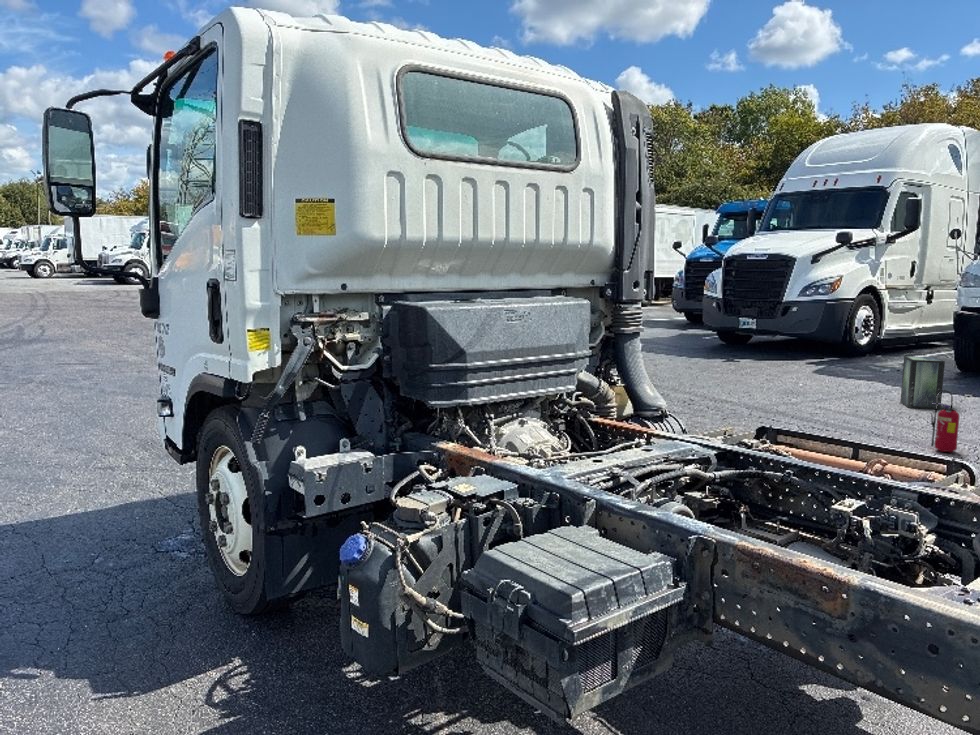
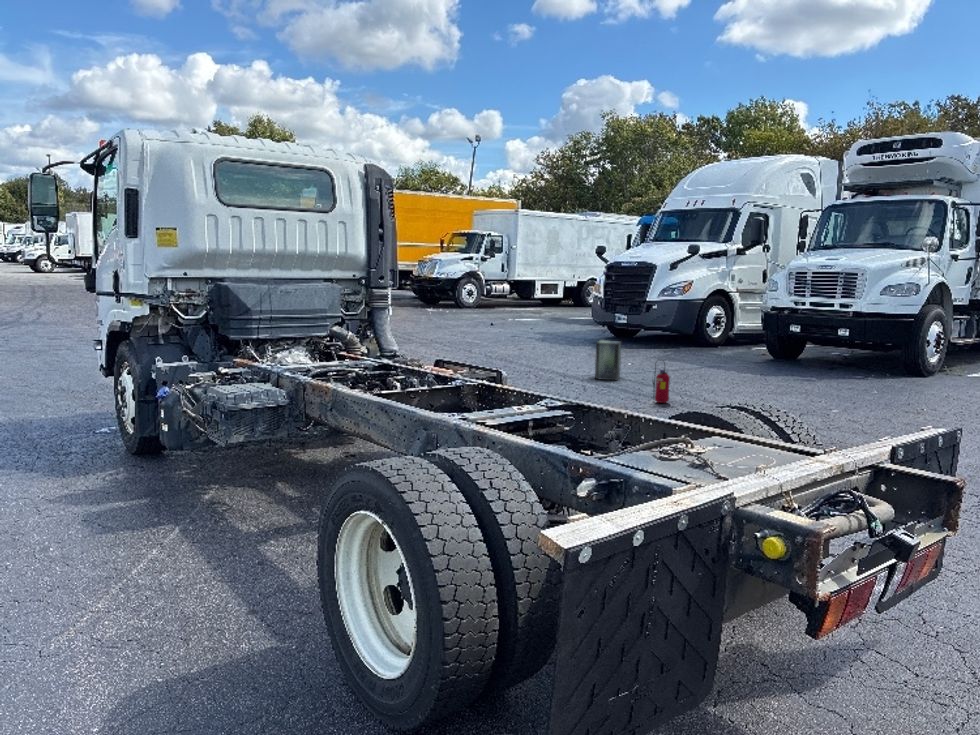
storage box: present [900,356,945,409] -> present [595,340,621,380]

